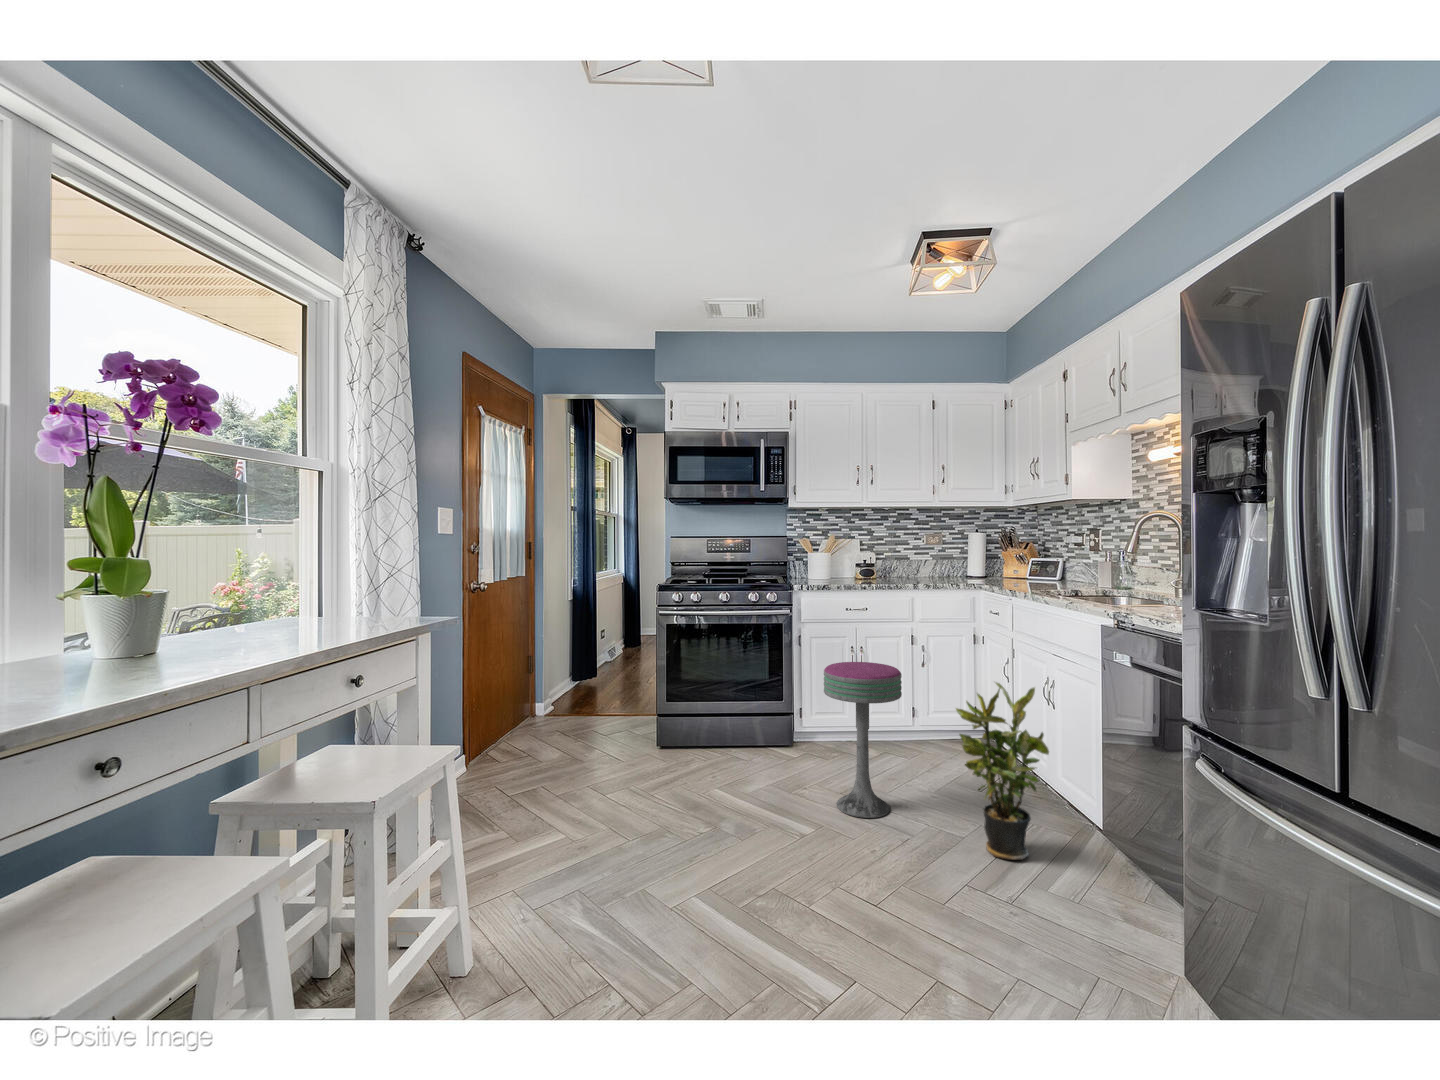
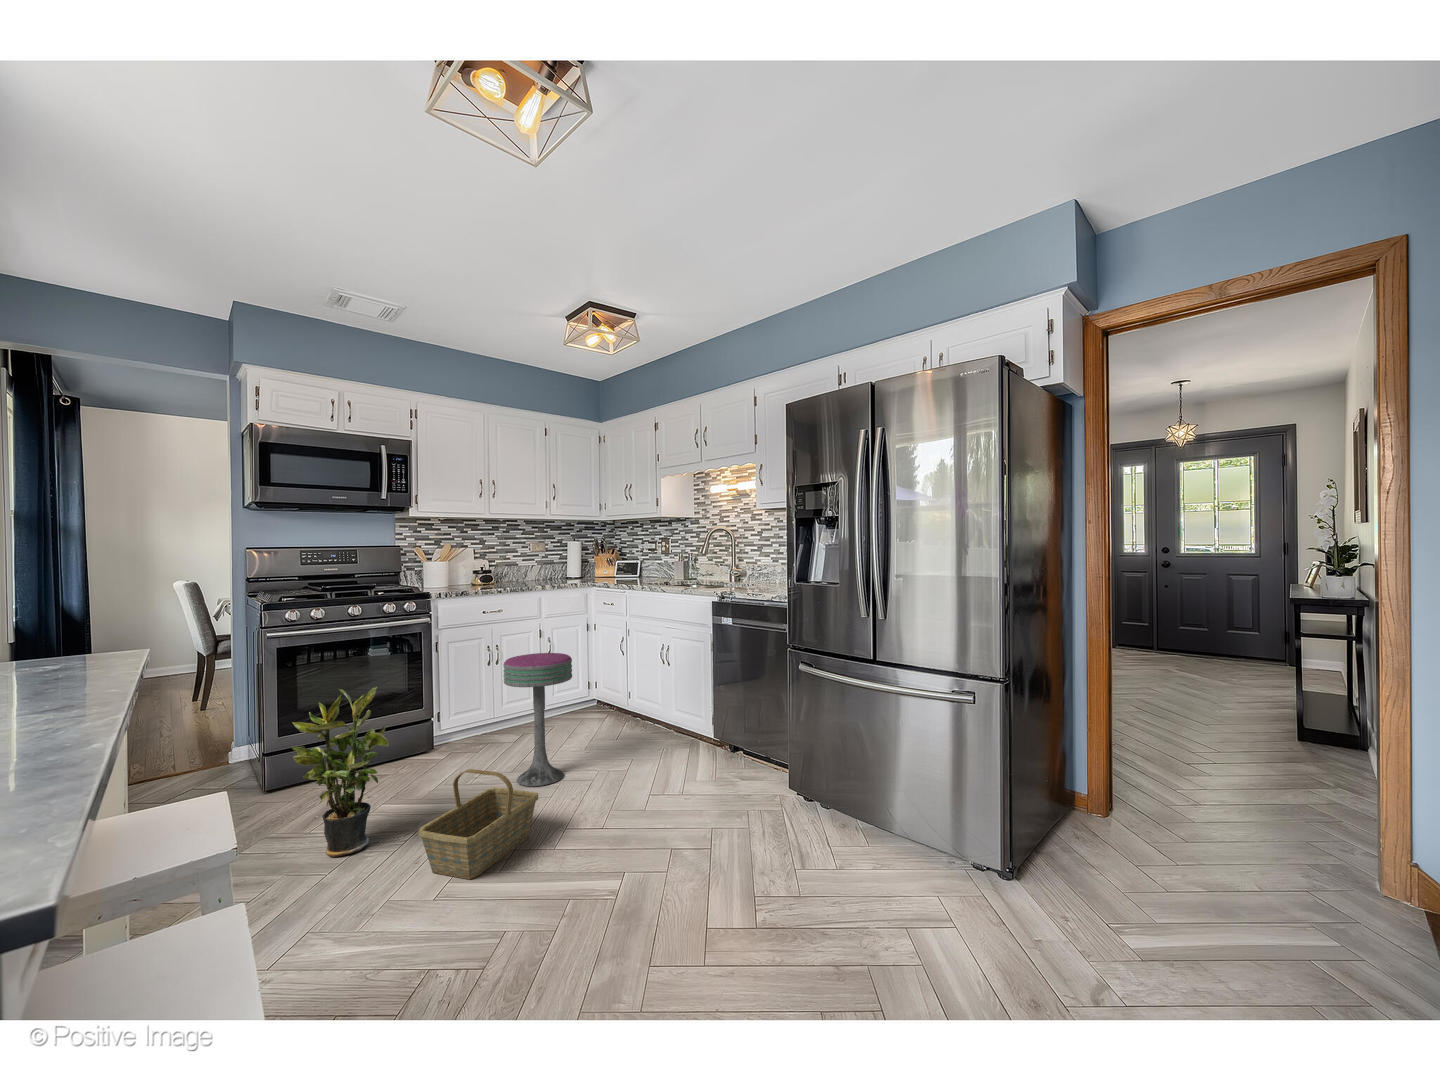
potted plant: present [956,683,1049,860] -> present [291,687,389,857]
basket: none [680,776,810,895] -> present [419,769,538,879]

